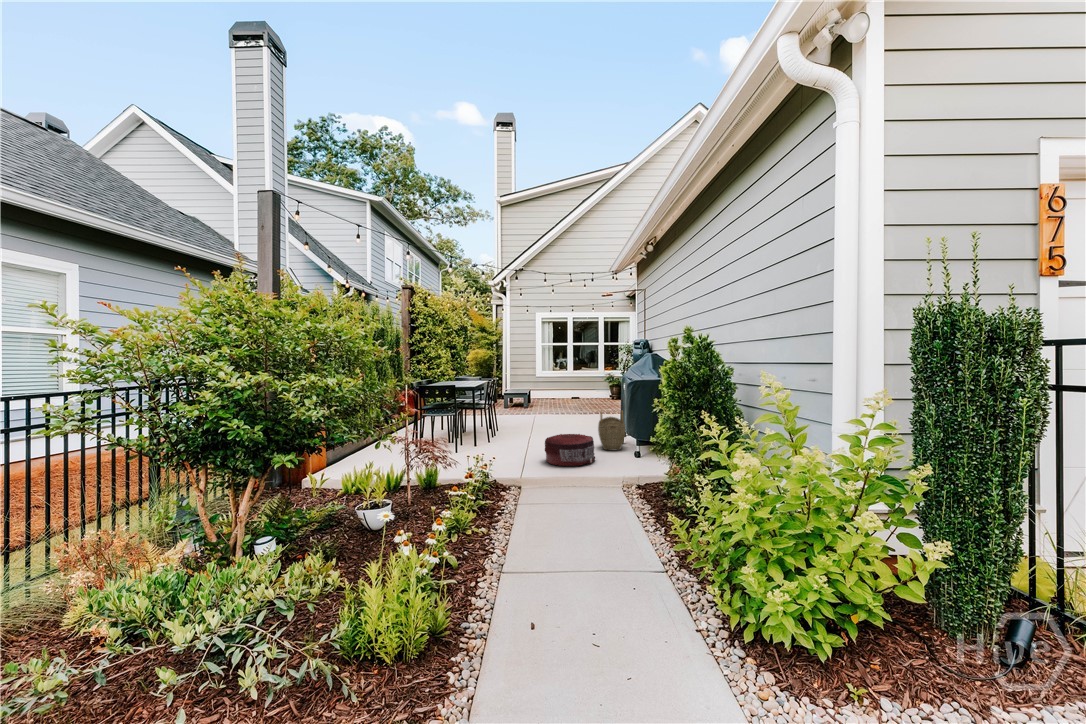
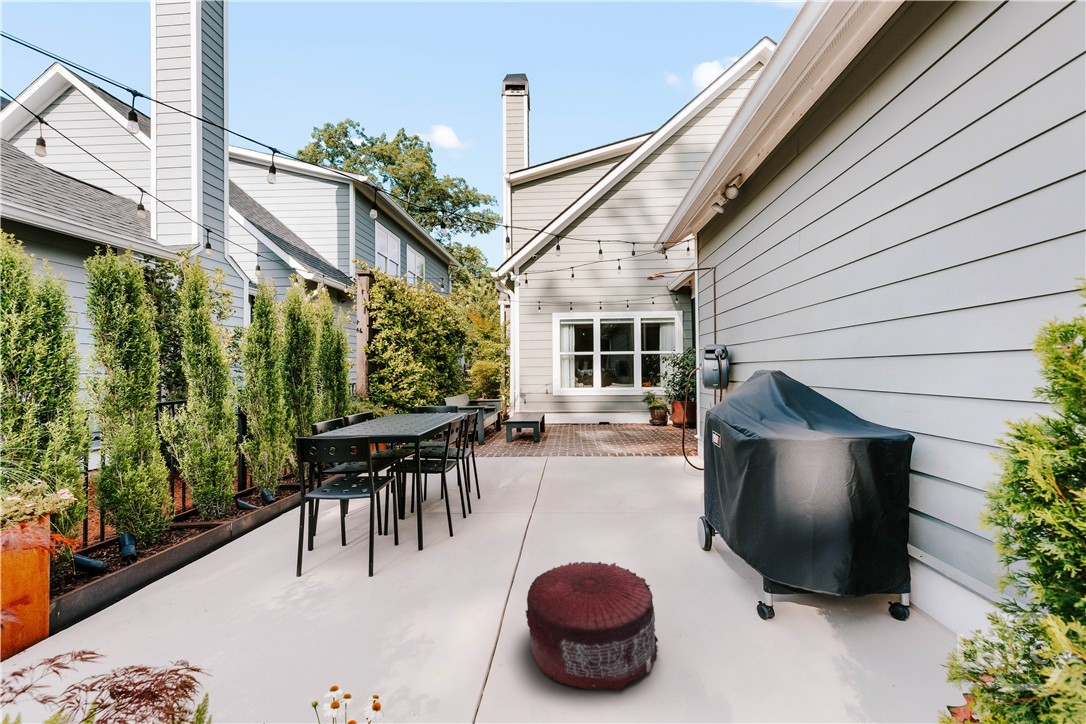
woven basket: present [598,411,625,451] -> none [654,491,717,588]

